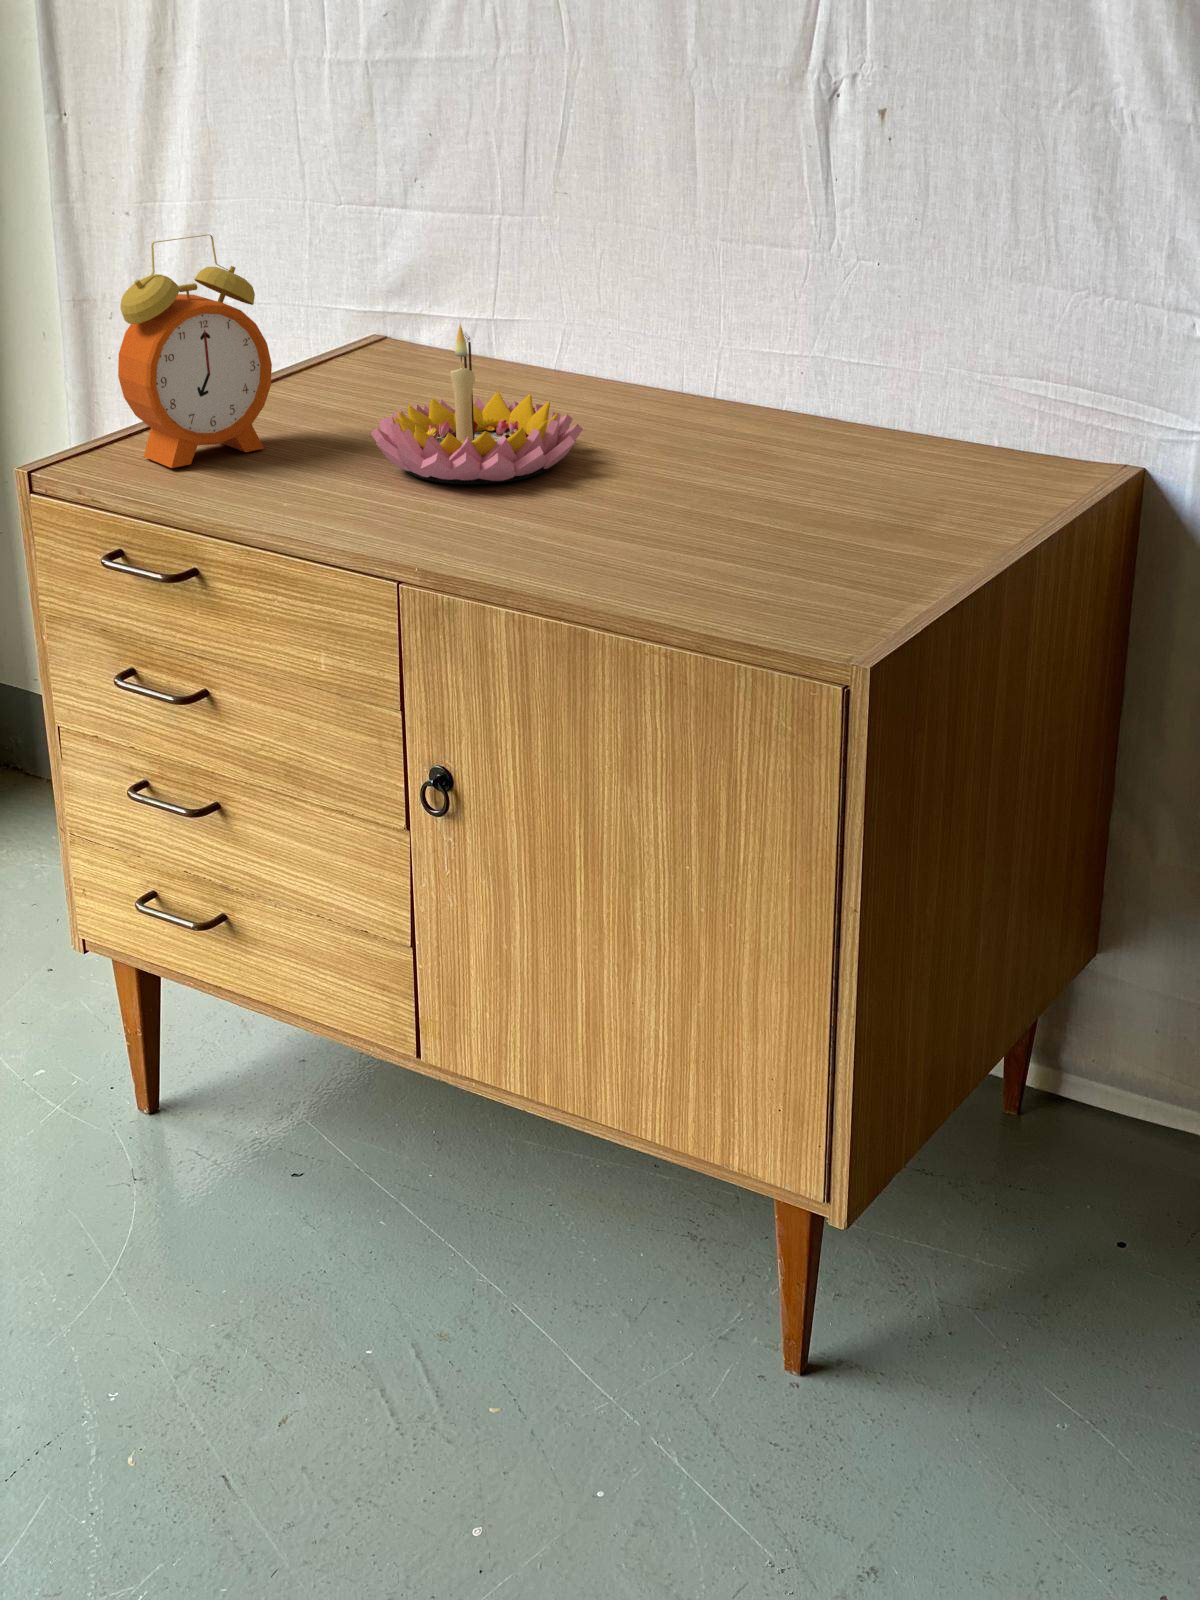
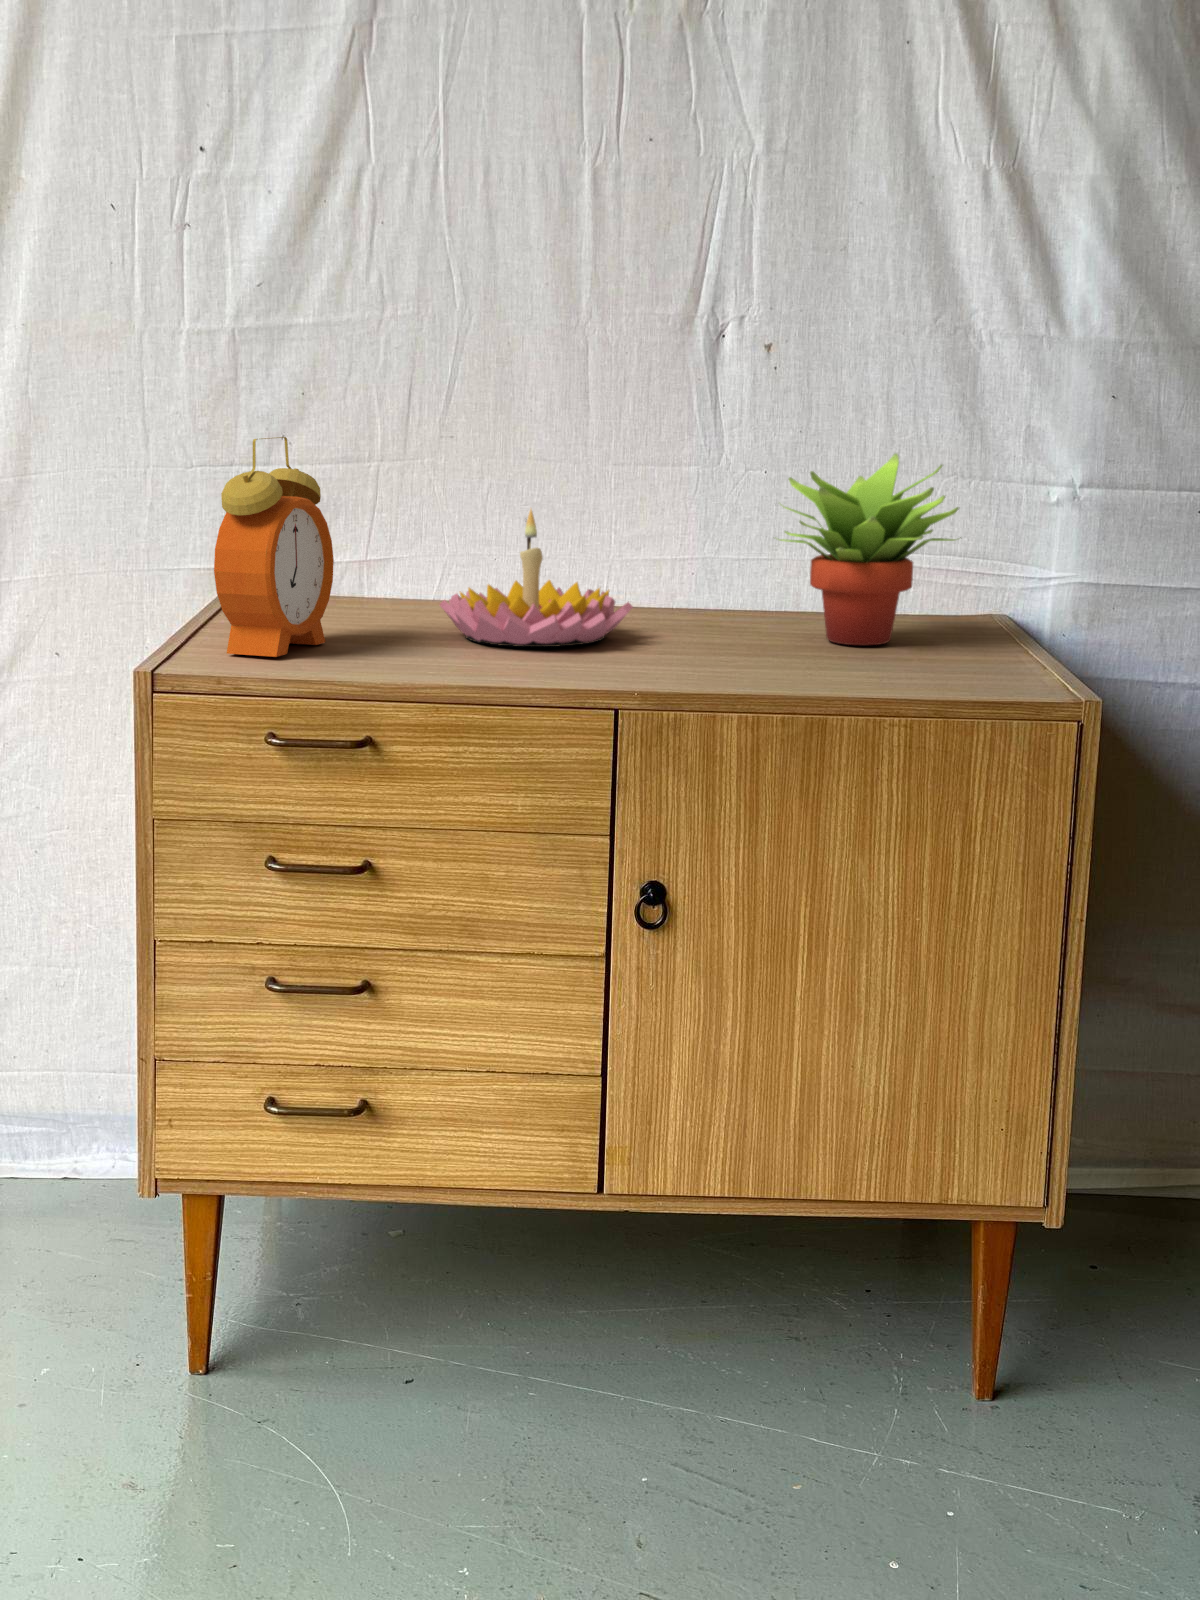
succulent plant: none [704,282,939,523] -> present [779,453,961,645]

